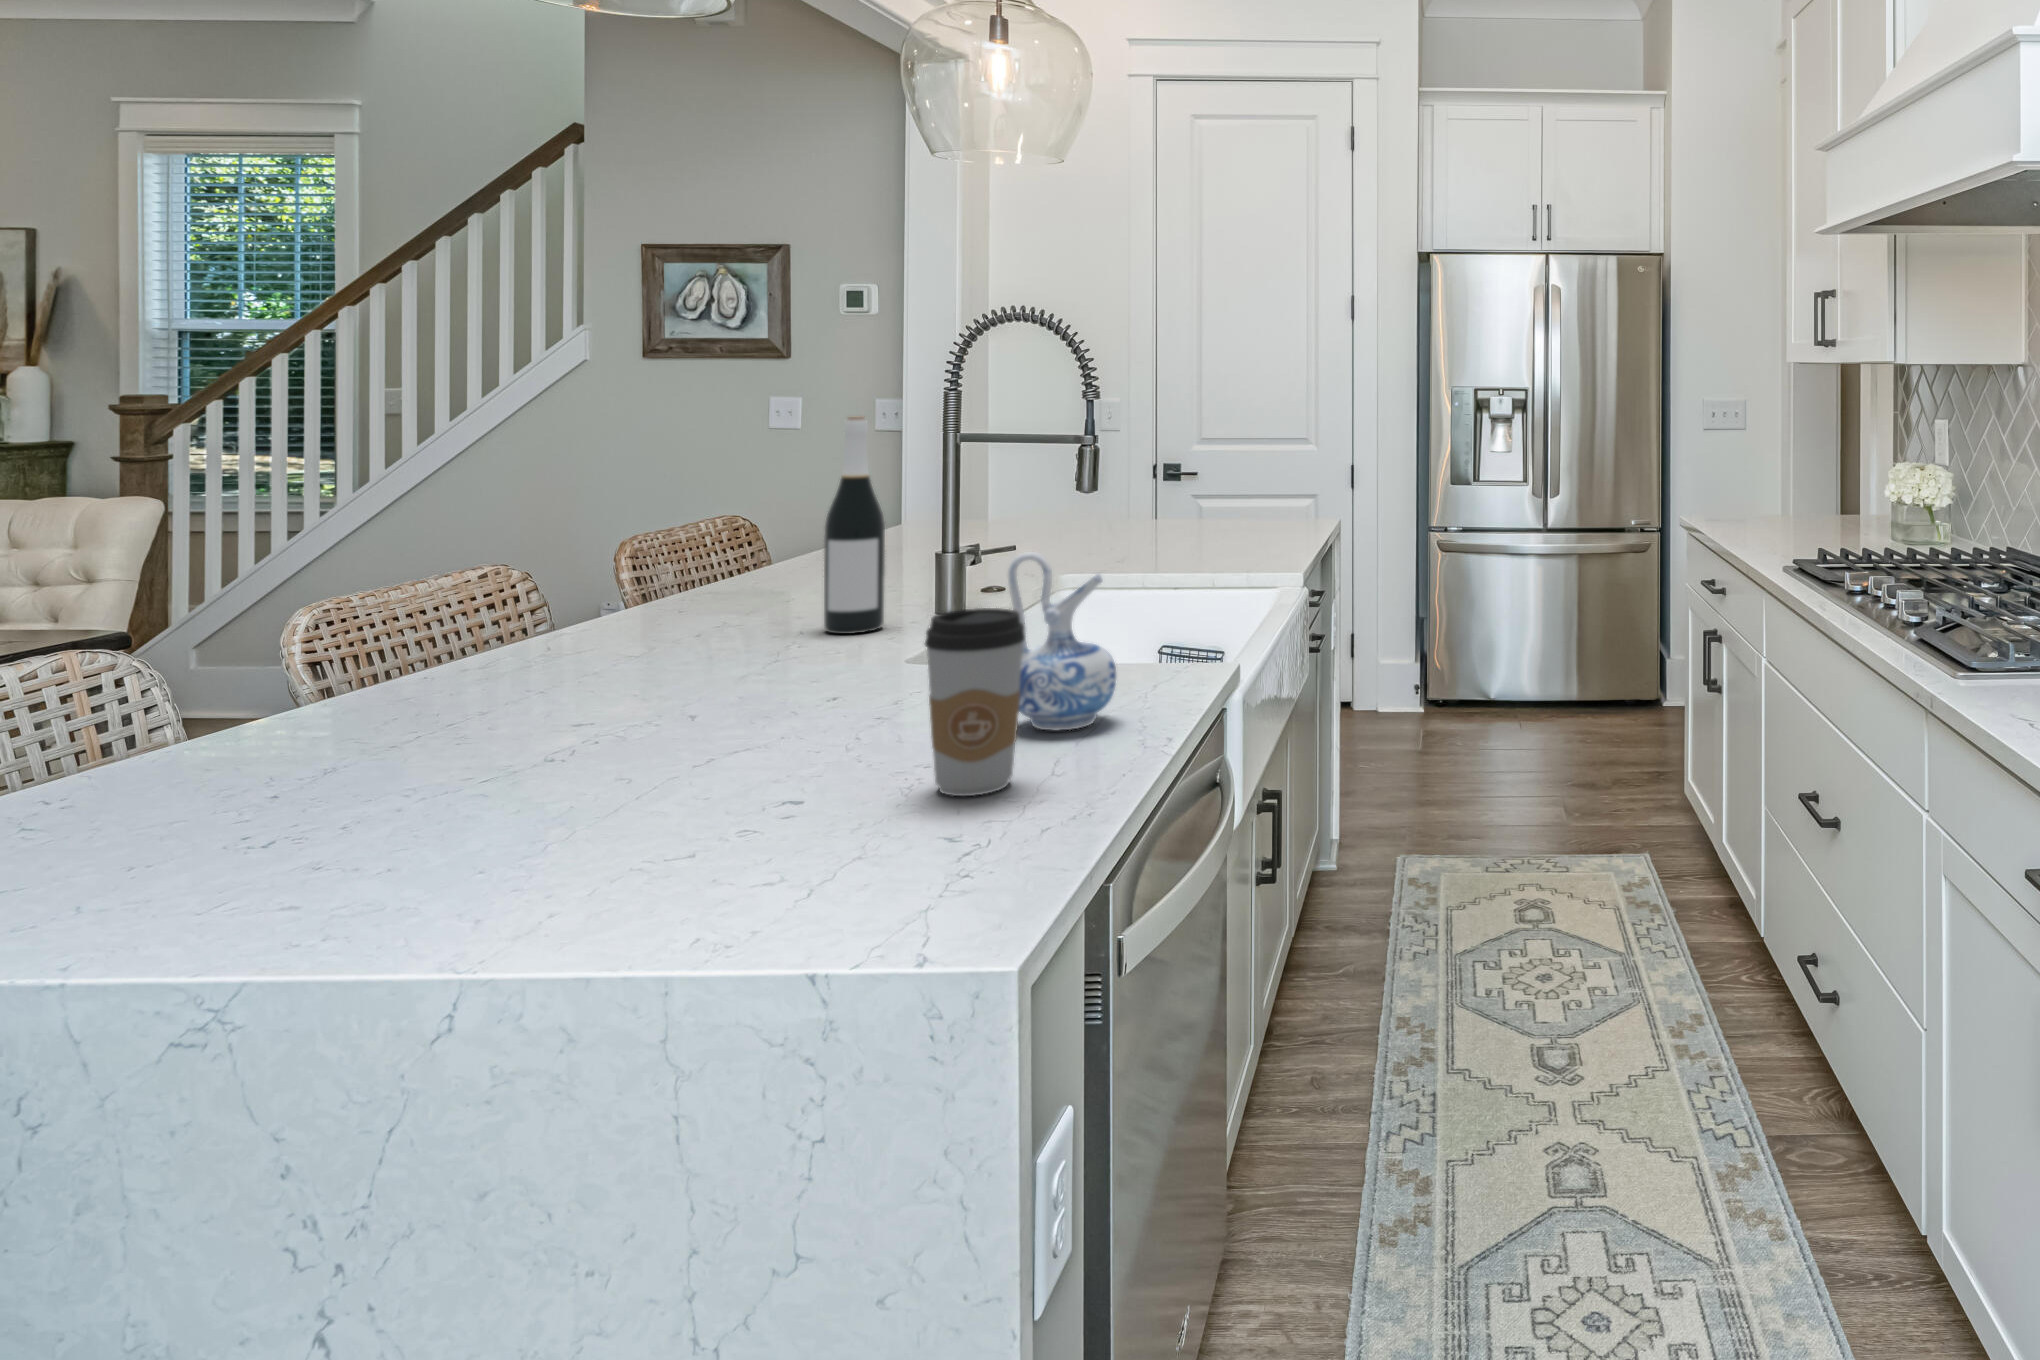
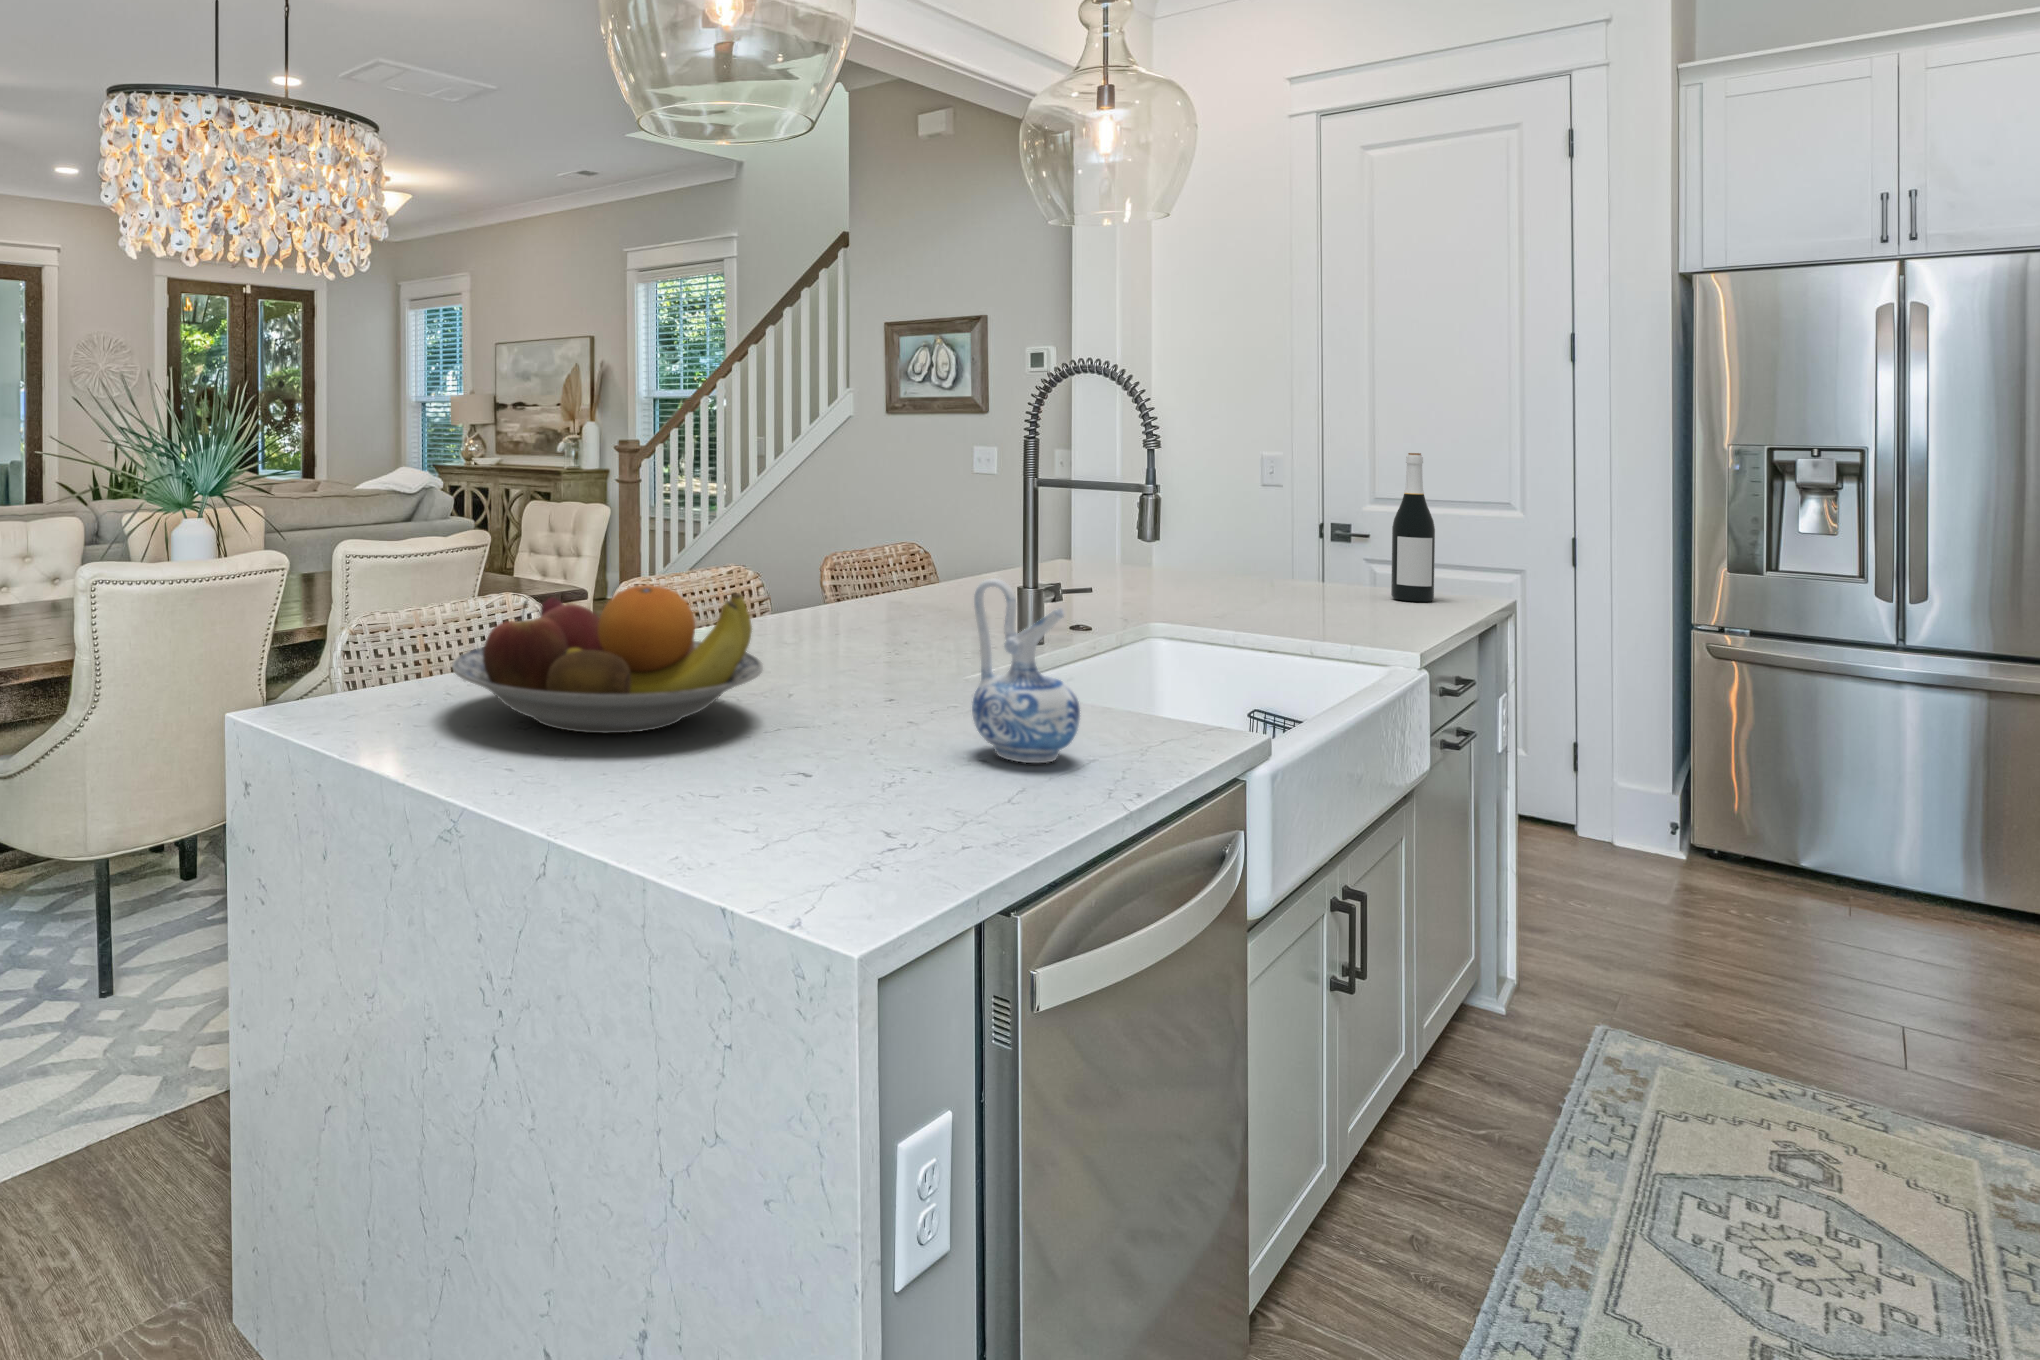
wine bottle: present [824,416,885,634] -> present [1391,453,1435,602]
fruit bowl: none [258,601,748,809] -> present [452,585,763,733]
coffee cup: present [925,608,1025,796] -> none [854,622,947,803]

